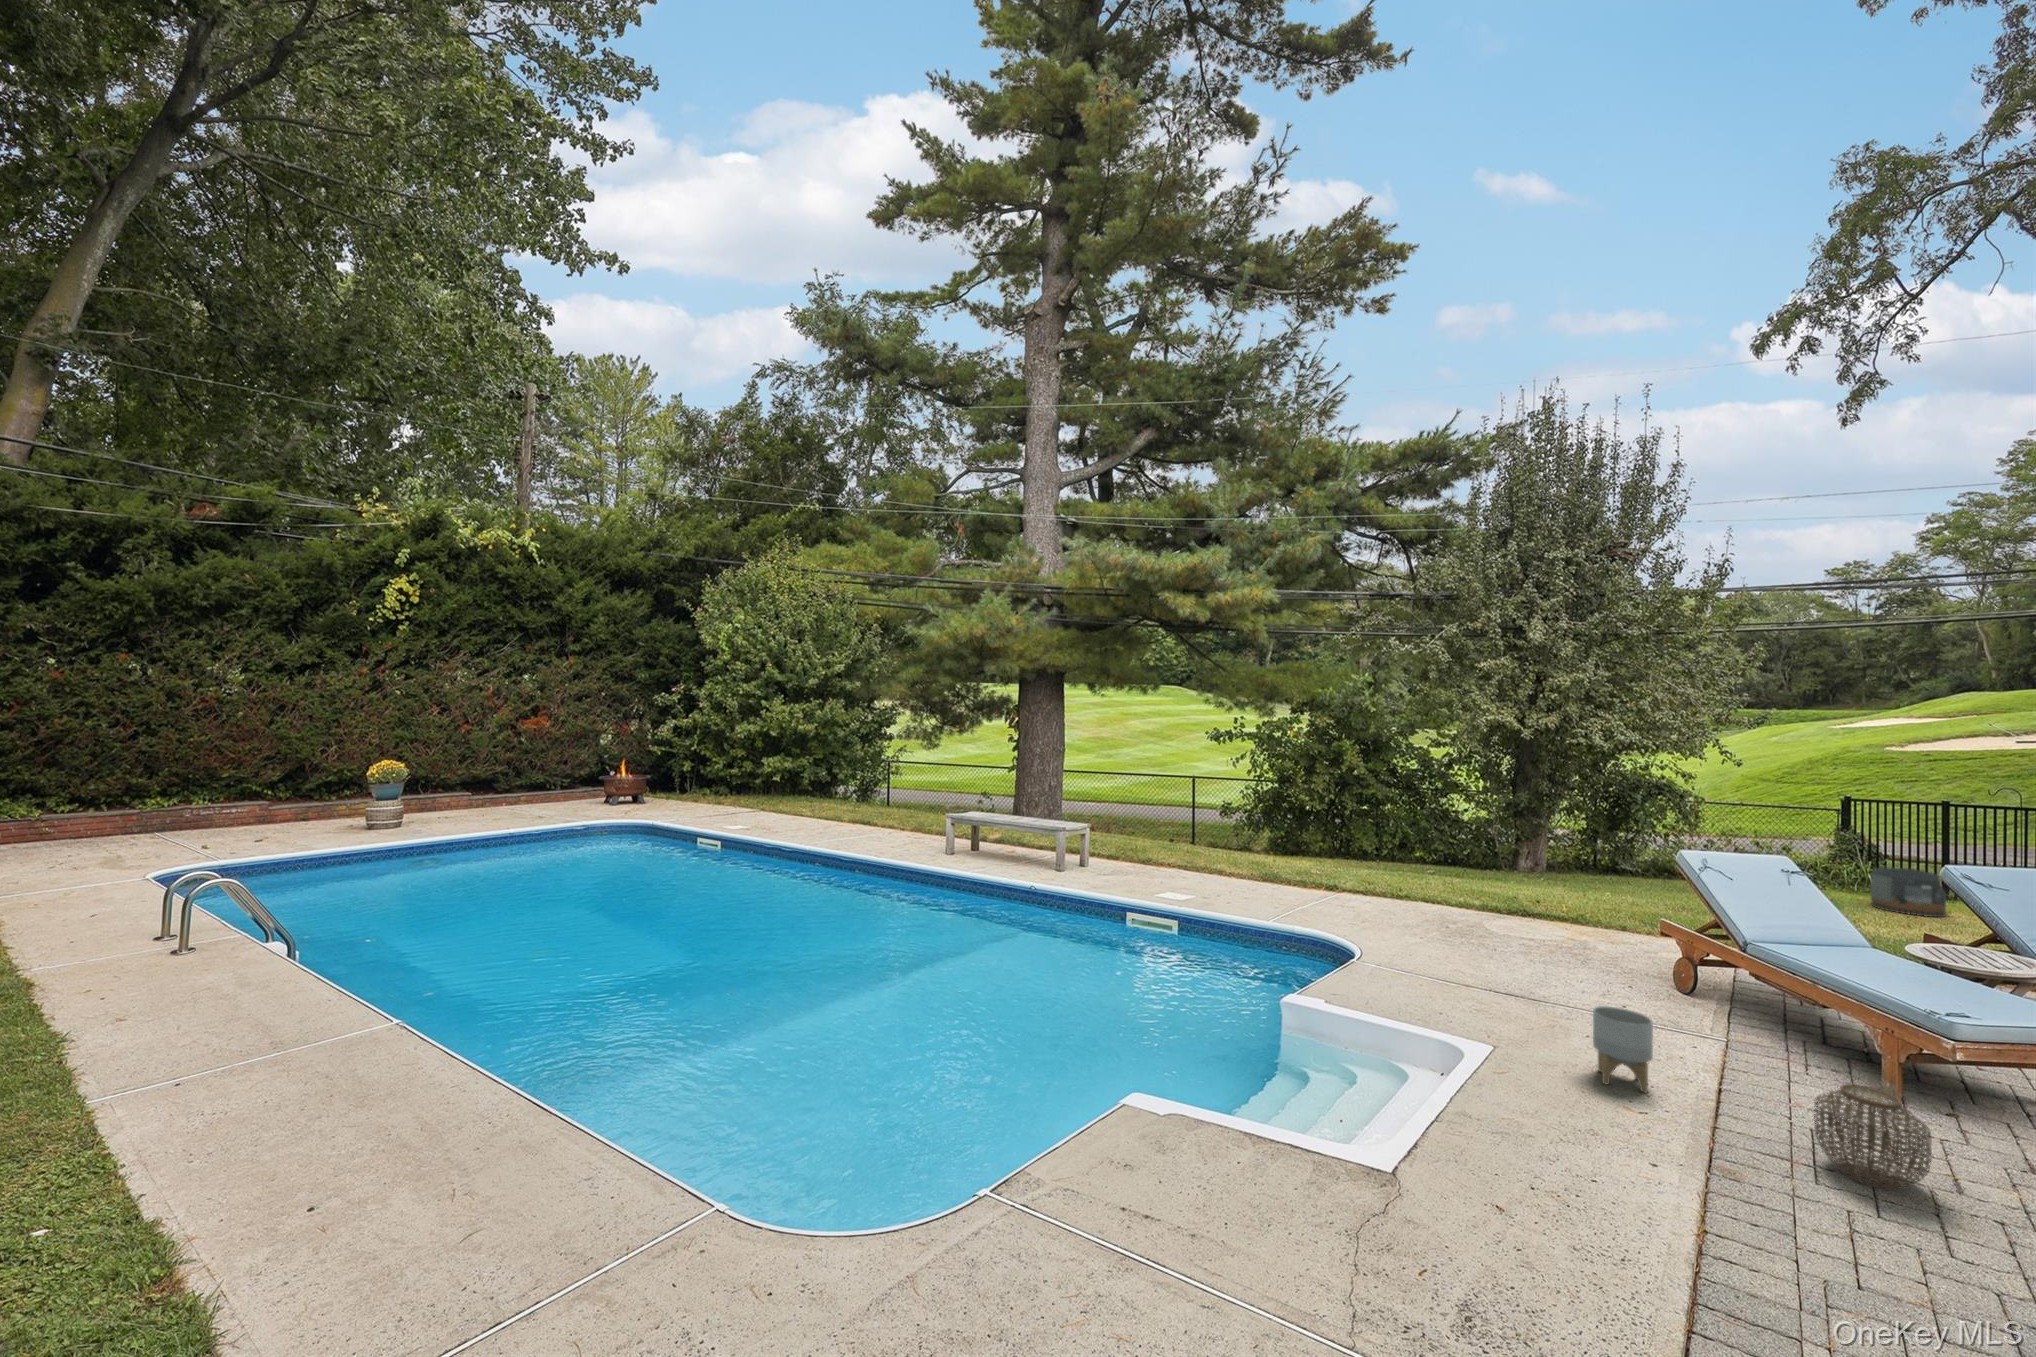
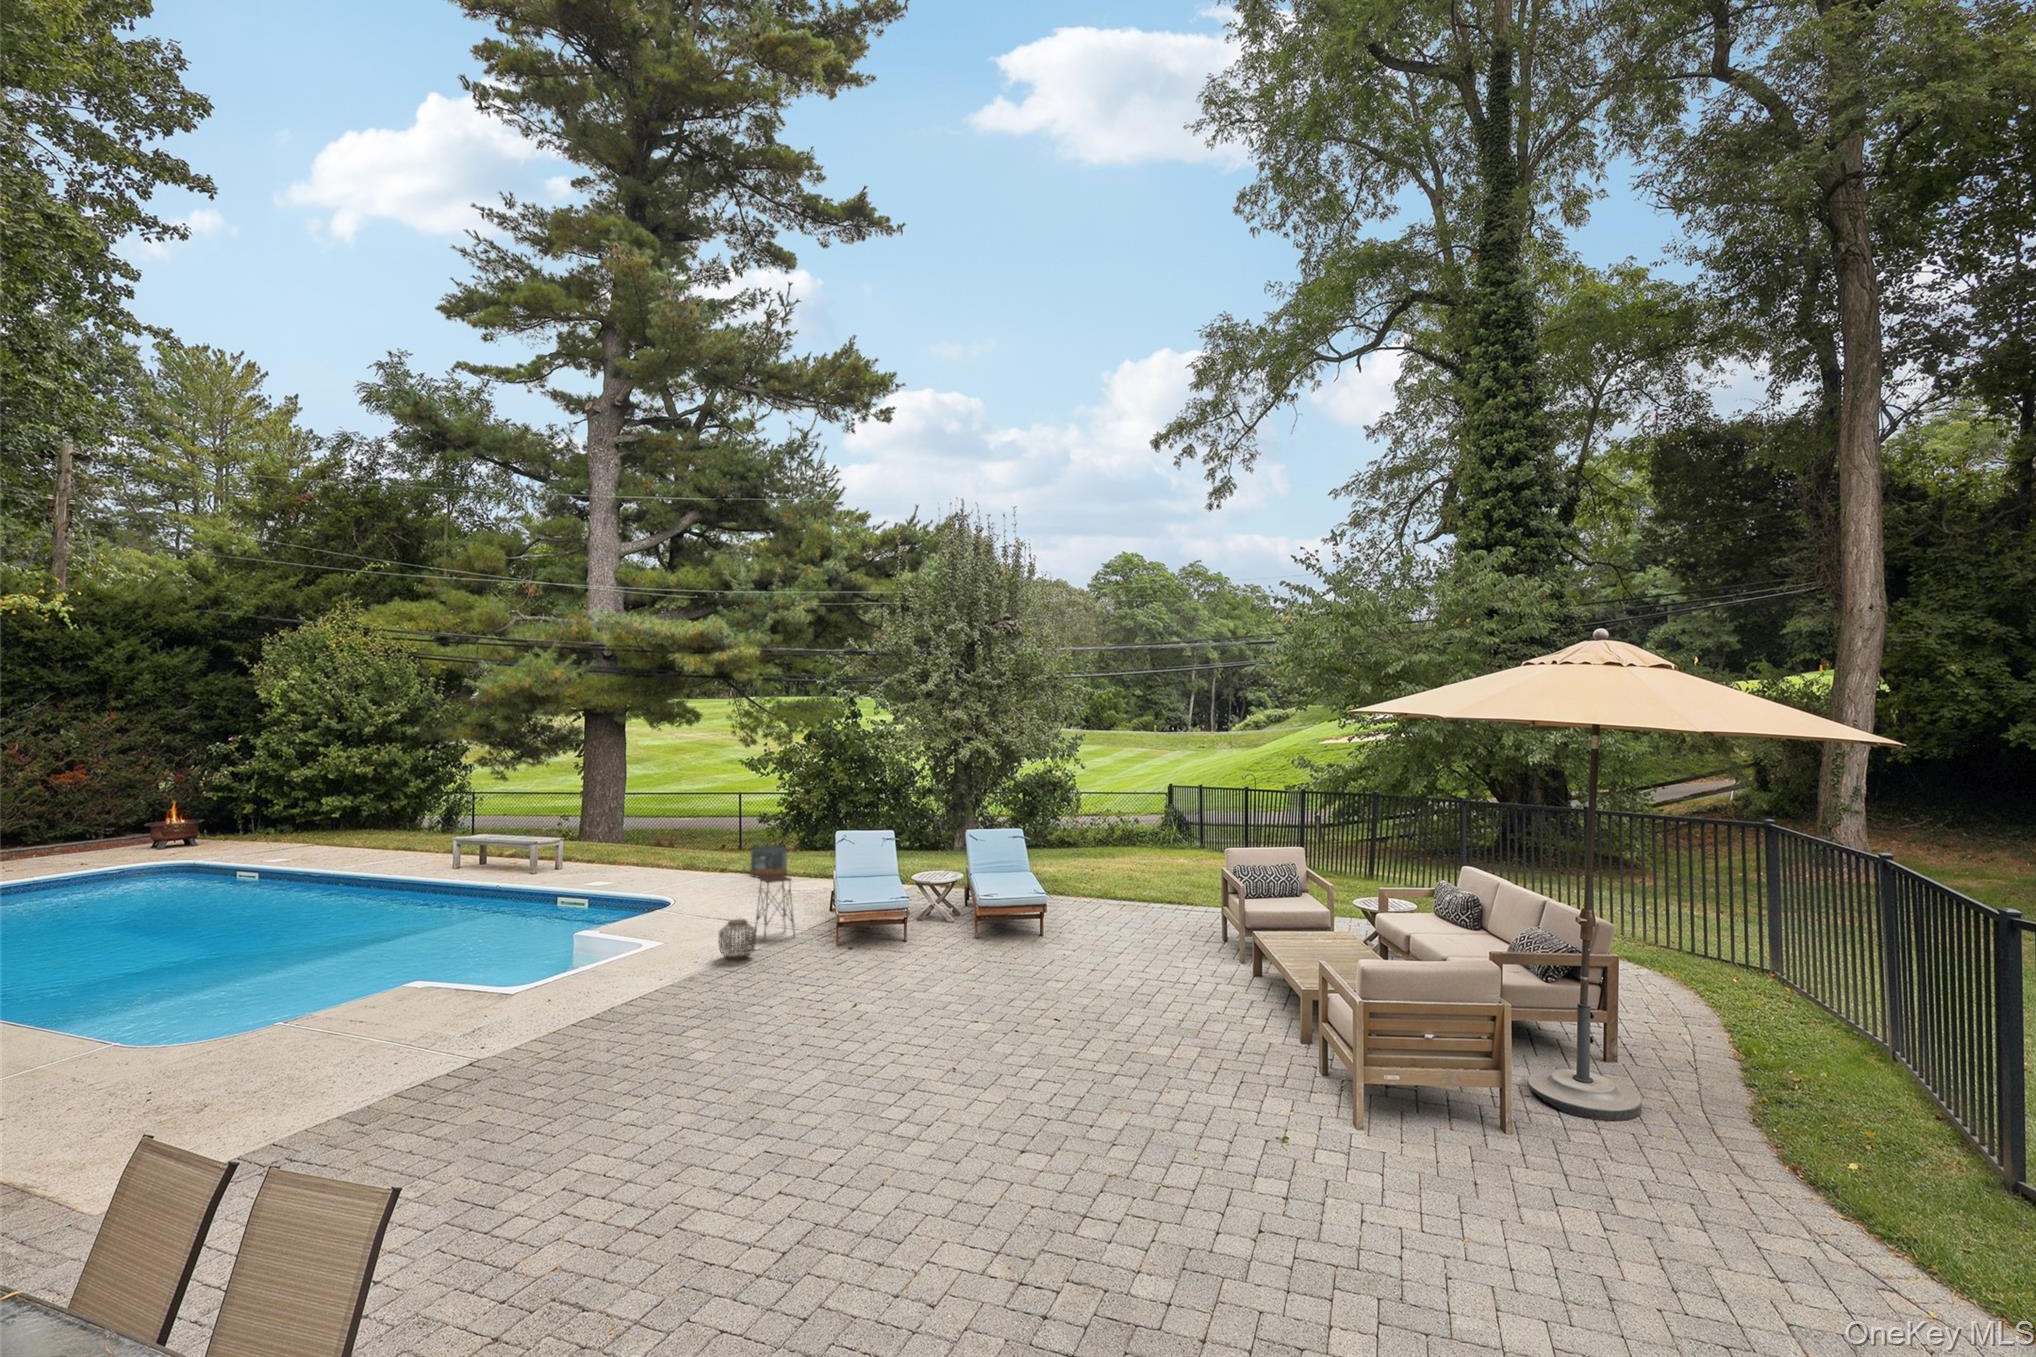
pouf: present [1871,867,1946,917] -> present [751,846,787,878]
side table: none [1707,959,1822,1104] -> present [755,875,795,939]
planter: present [1593,1006,1653,1093] -> none [686,904,712,943]

